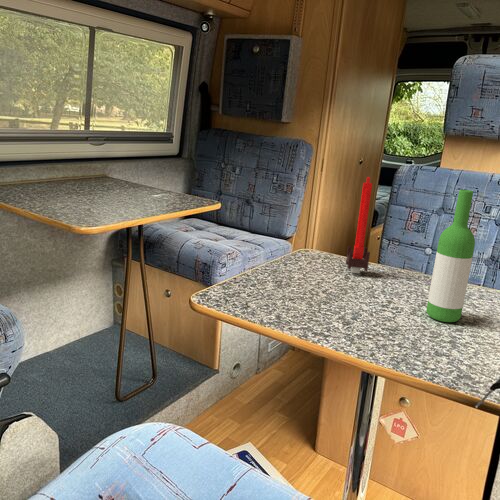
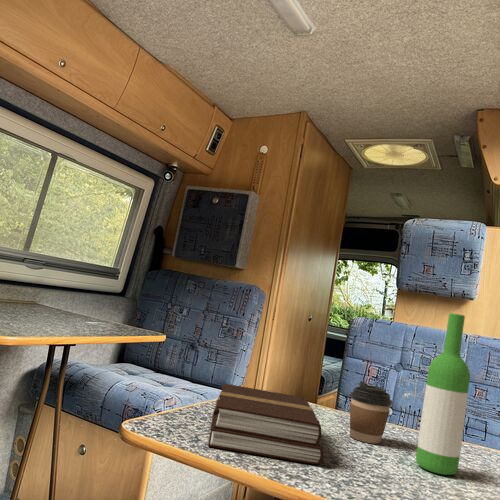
candle: present [346,177,372,273] -> none [309,306,343,419]
coffee cup: none [377,245,413,296] -> present [350,381,392,444]
book: none [253,255,344,322] -> present [208,384,323,465]

